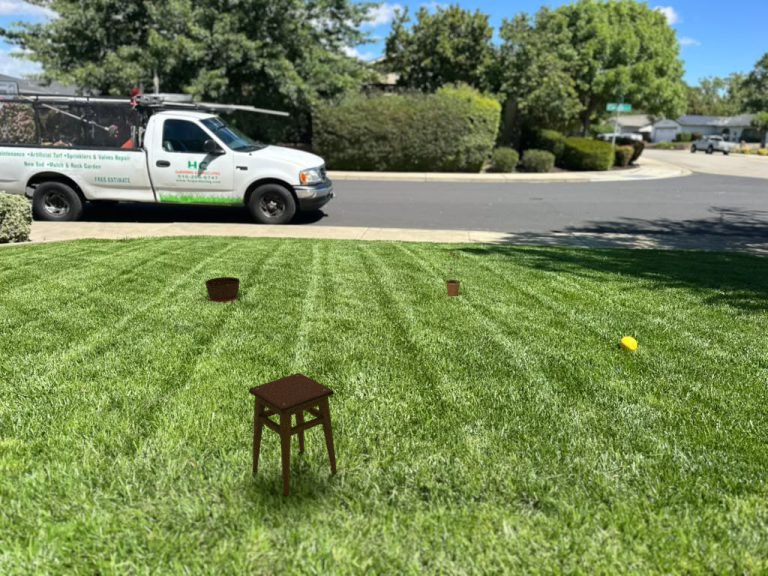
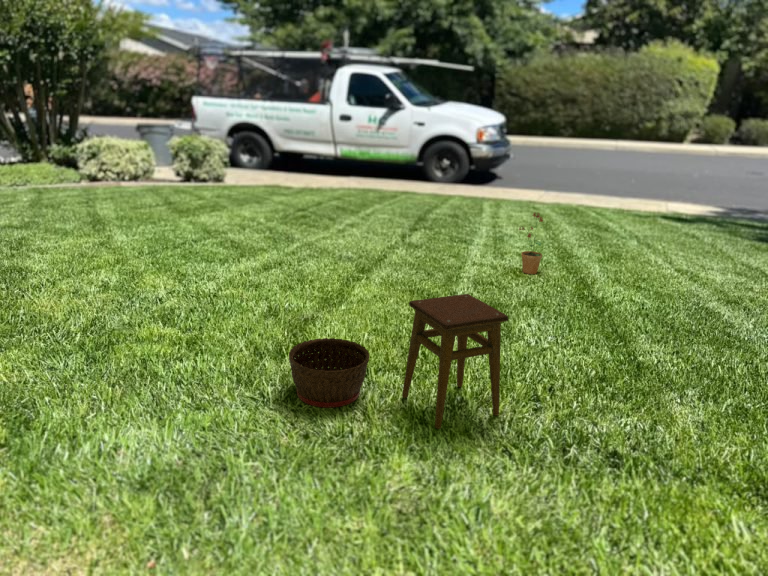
potted plant: present [442,252,460,296] -> present [519,212,543,274]
basket: present [205,277,240,302] -> present [289,338,370,408]

